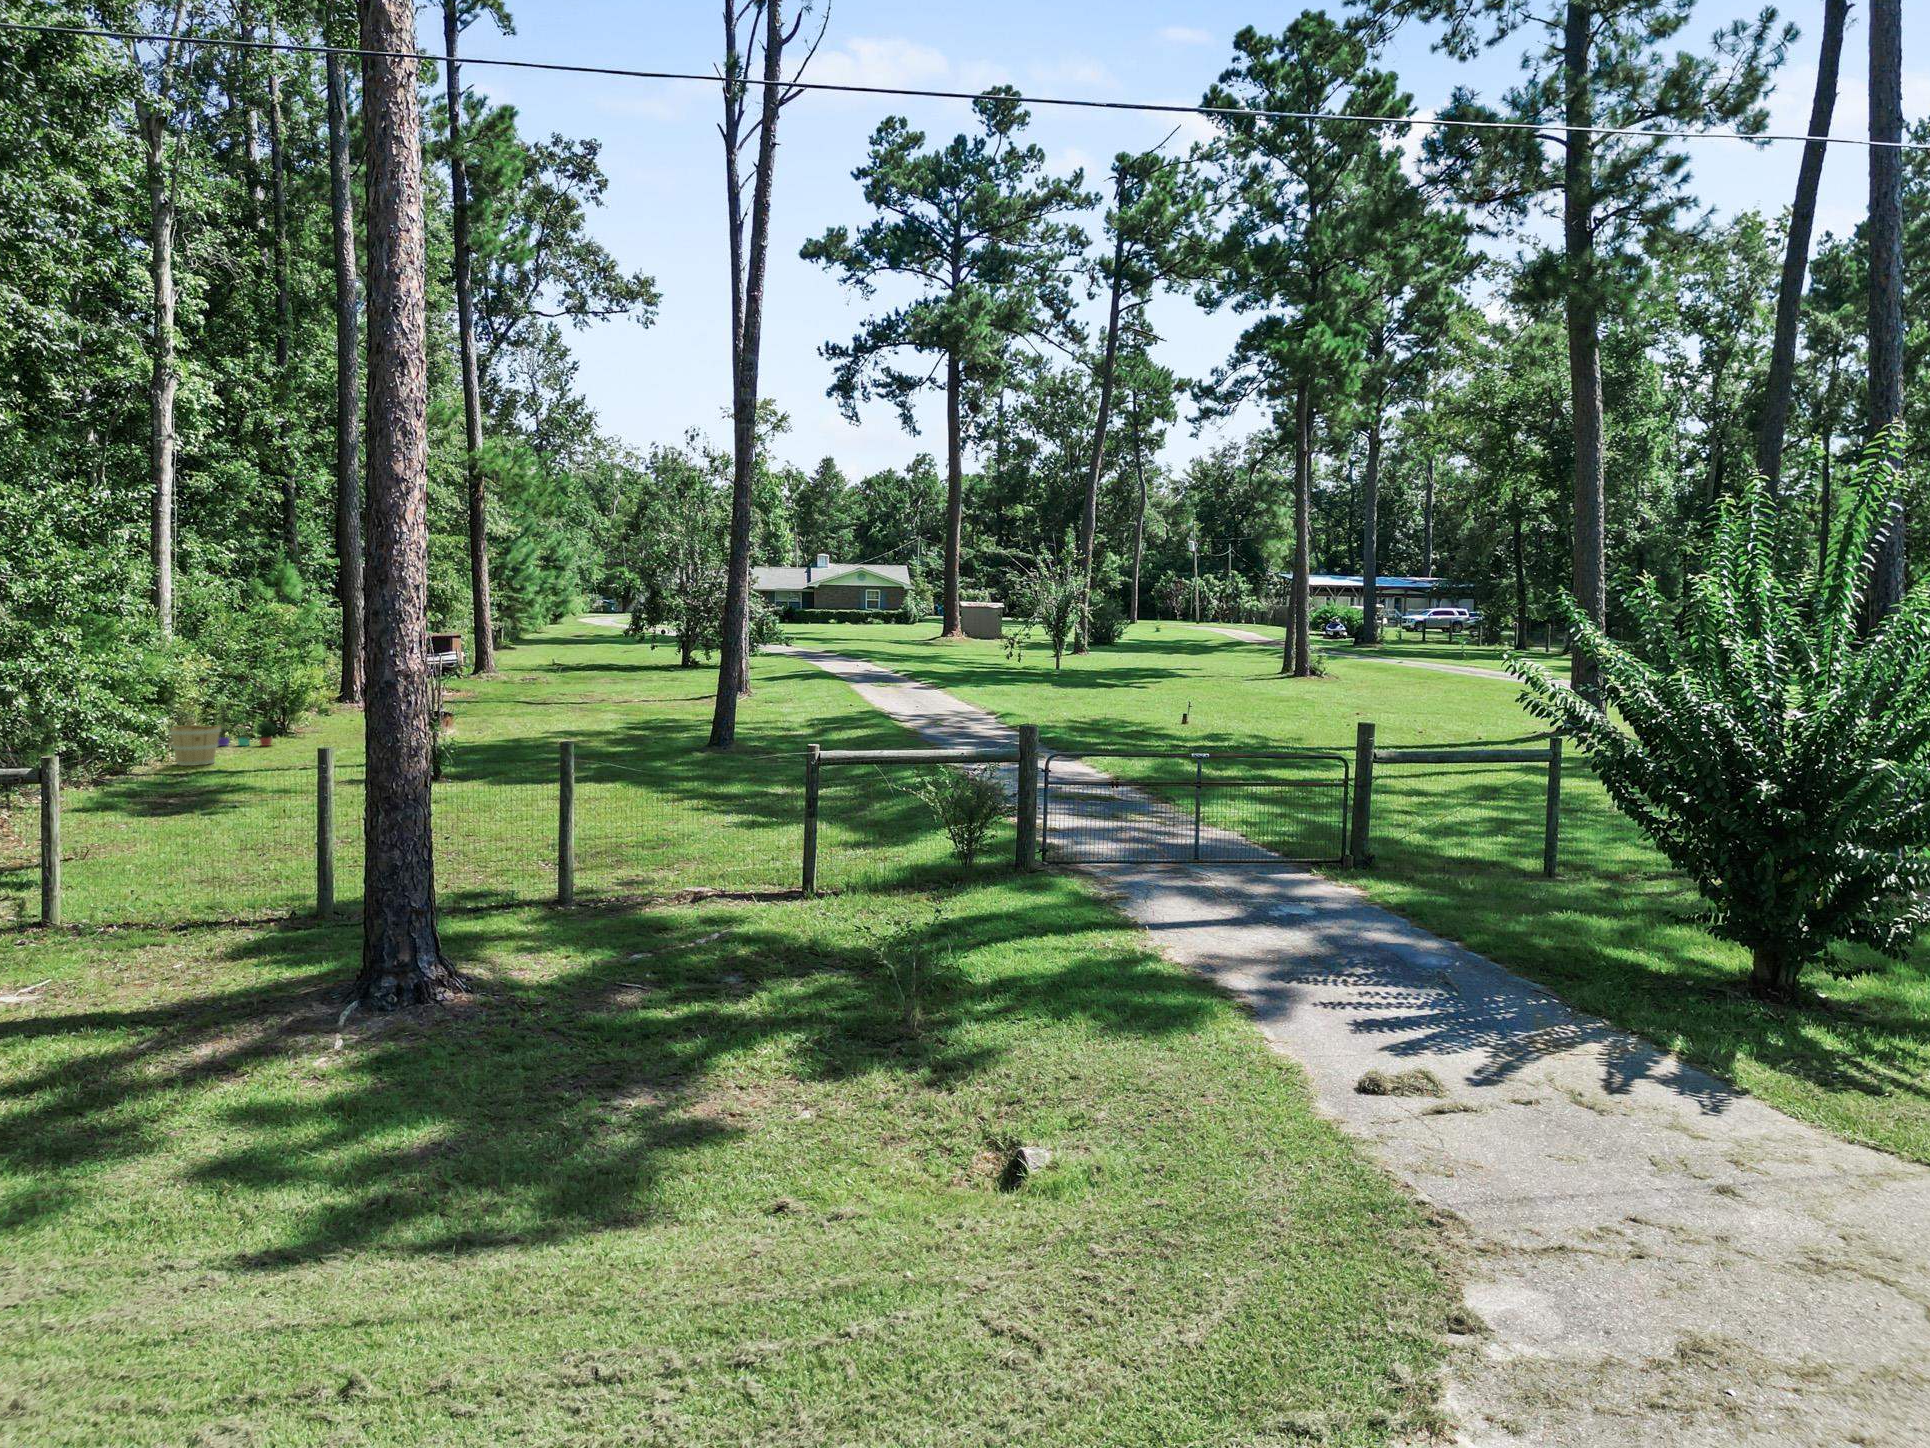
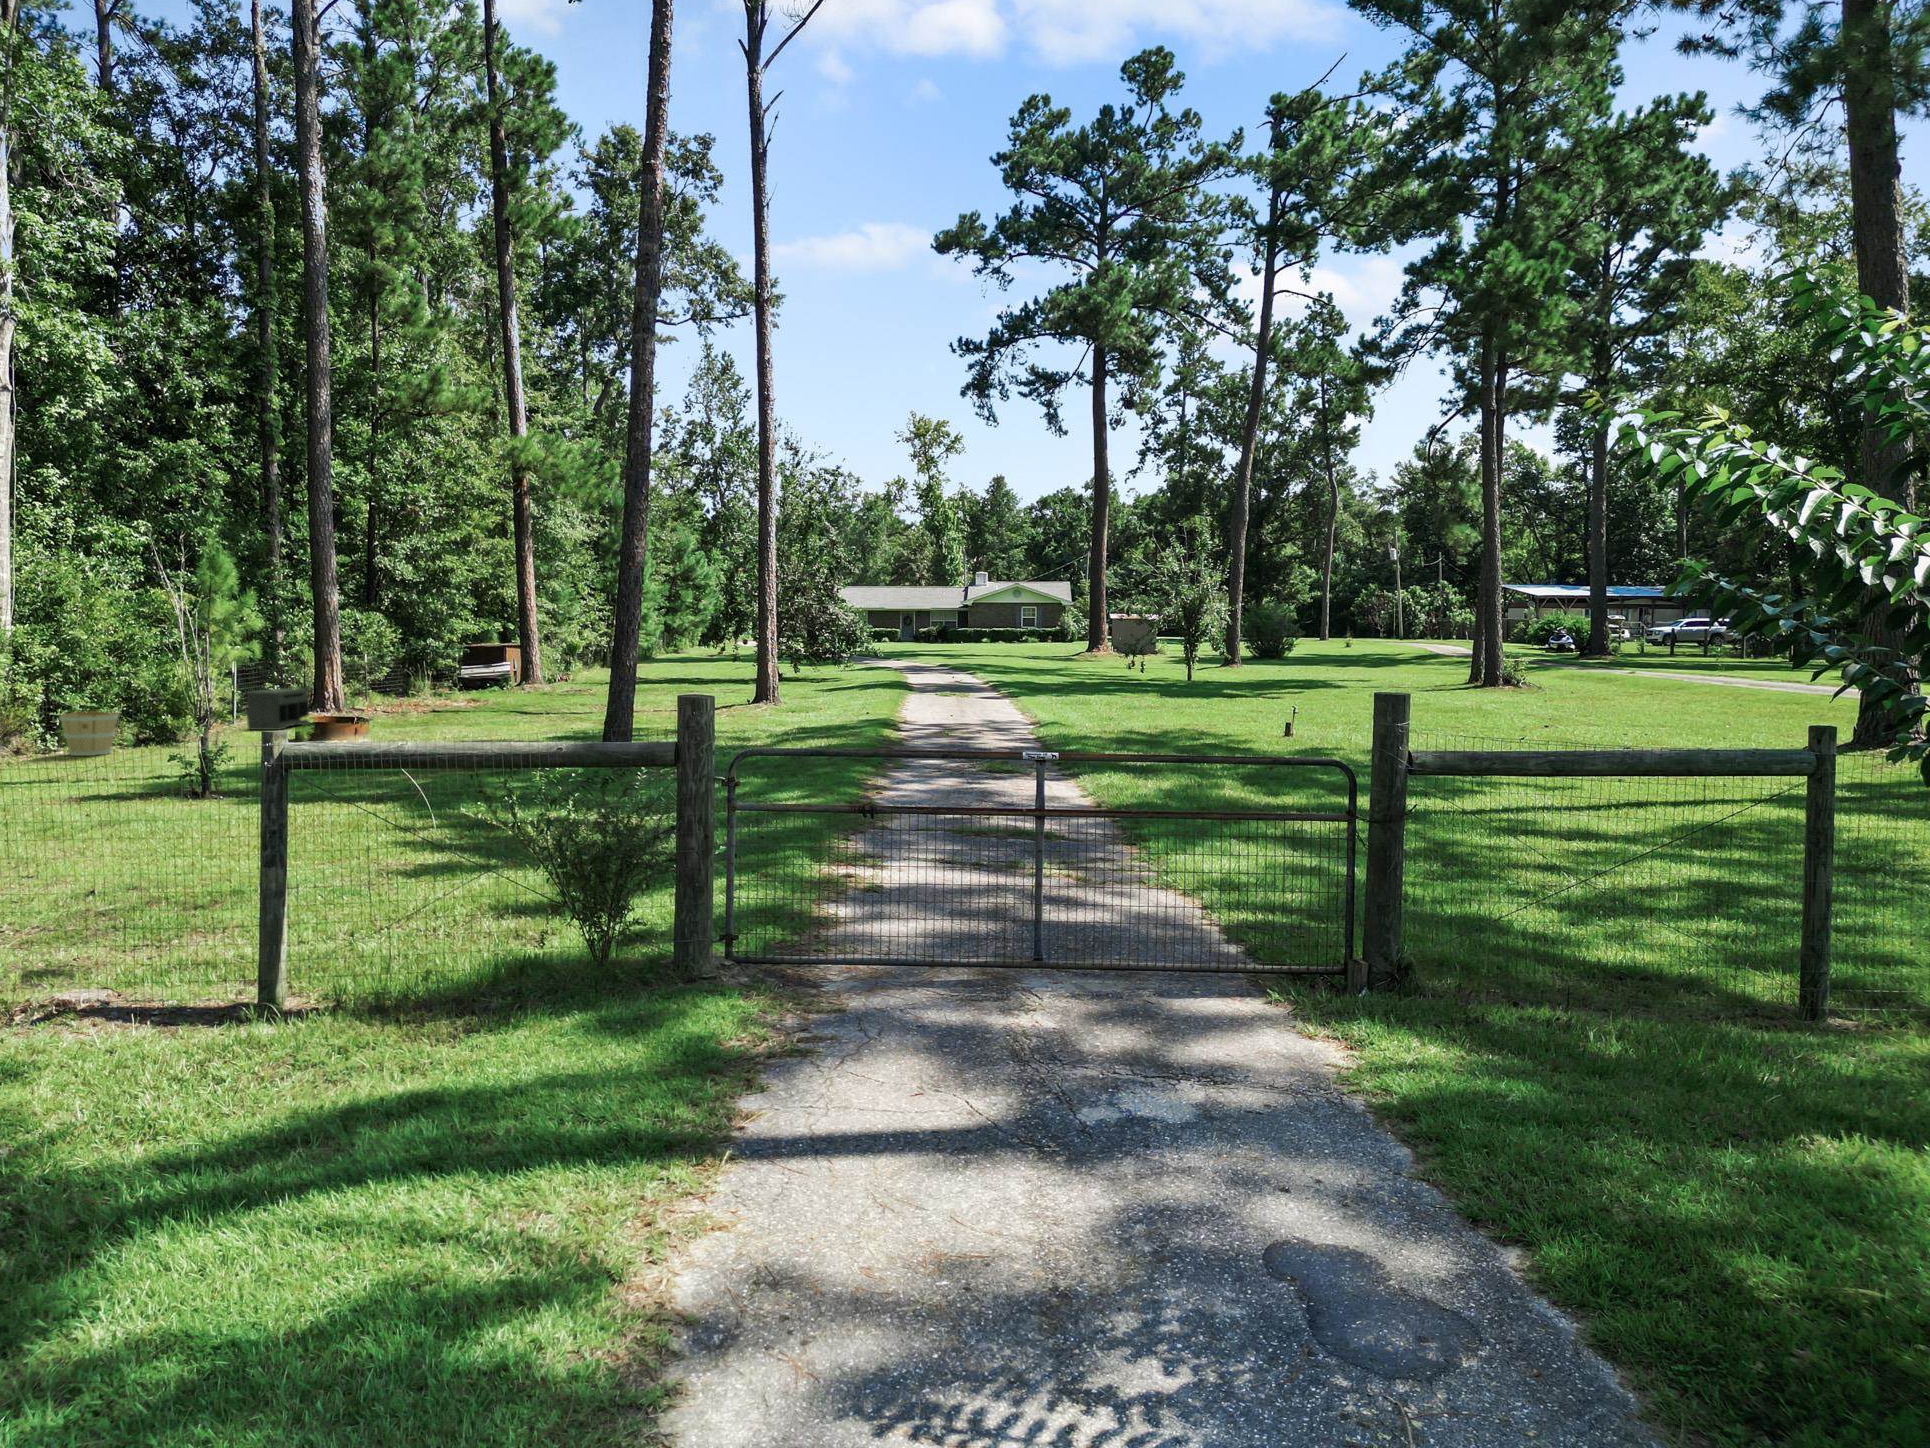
bench: none [285,697,331,737] -> present [247,689,309,730]
potted plant: present [215,704,274,746] -> none [156,688,217,738]

